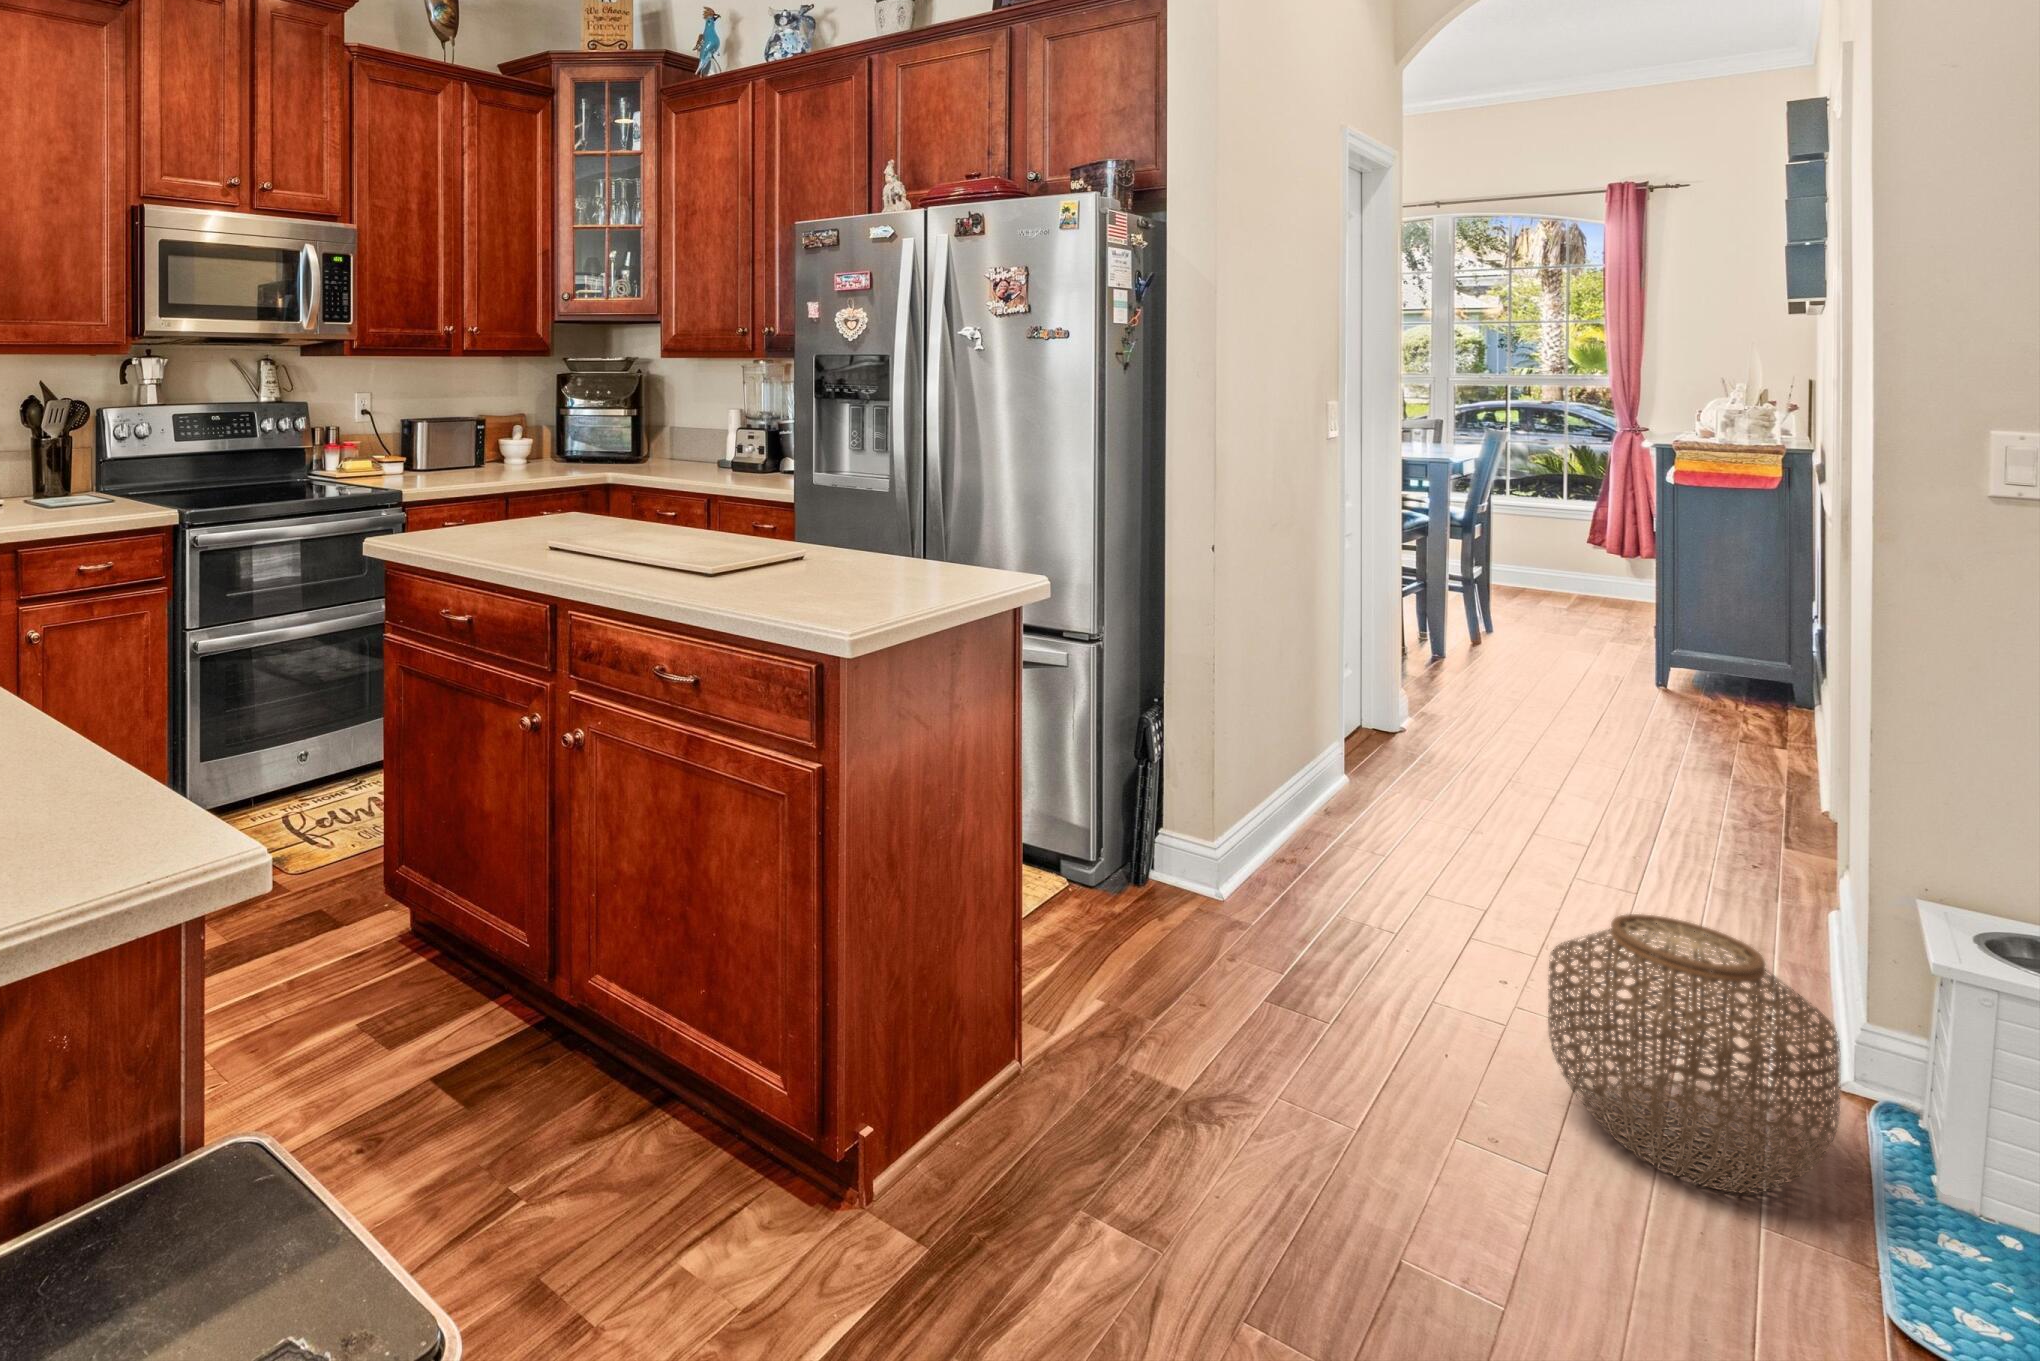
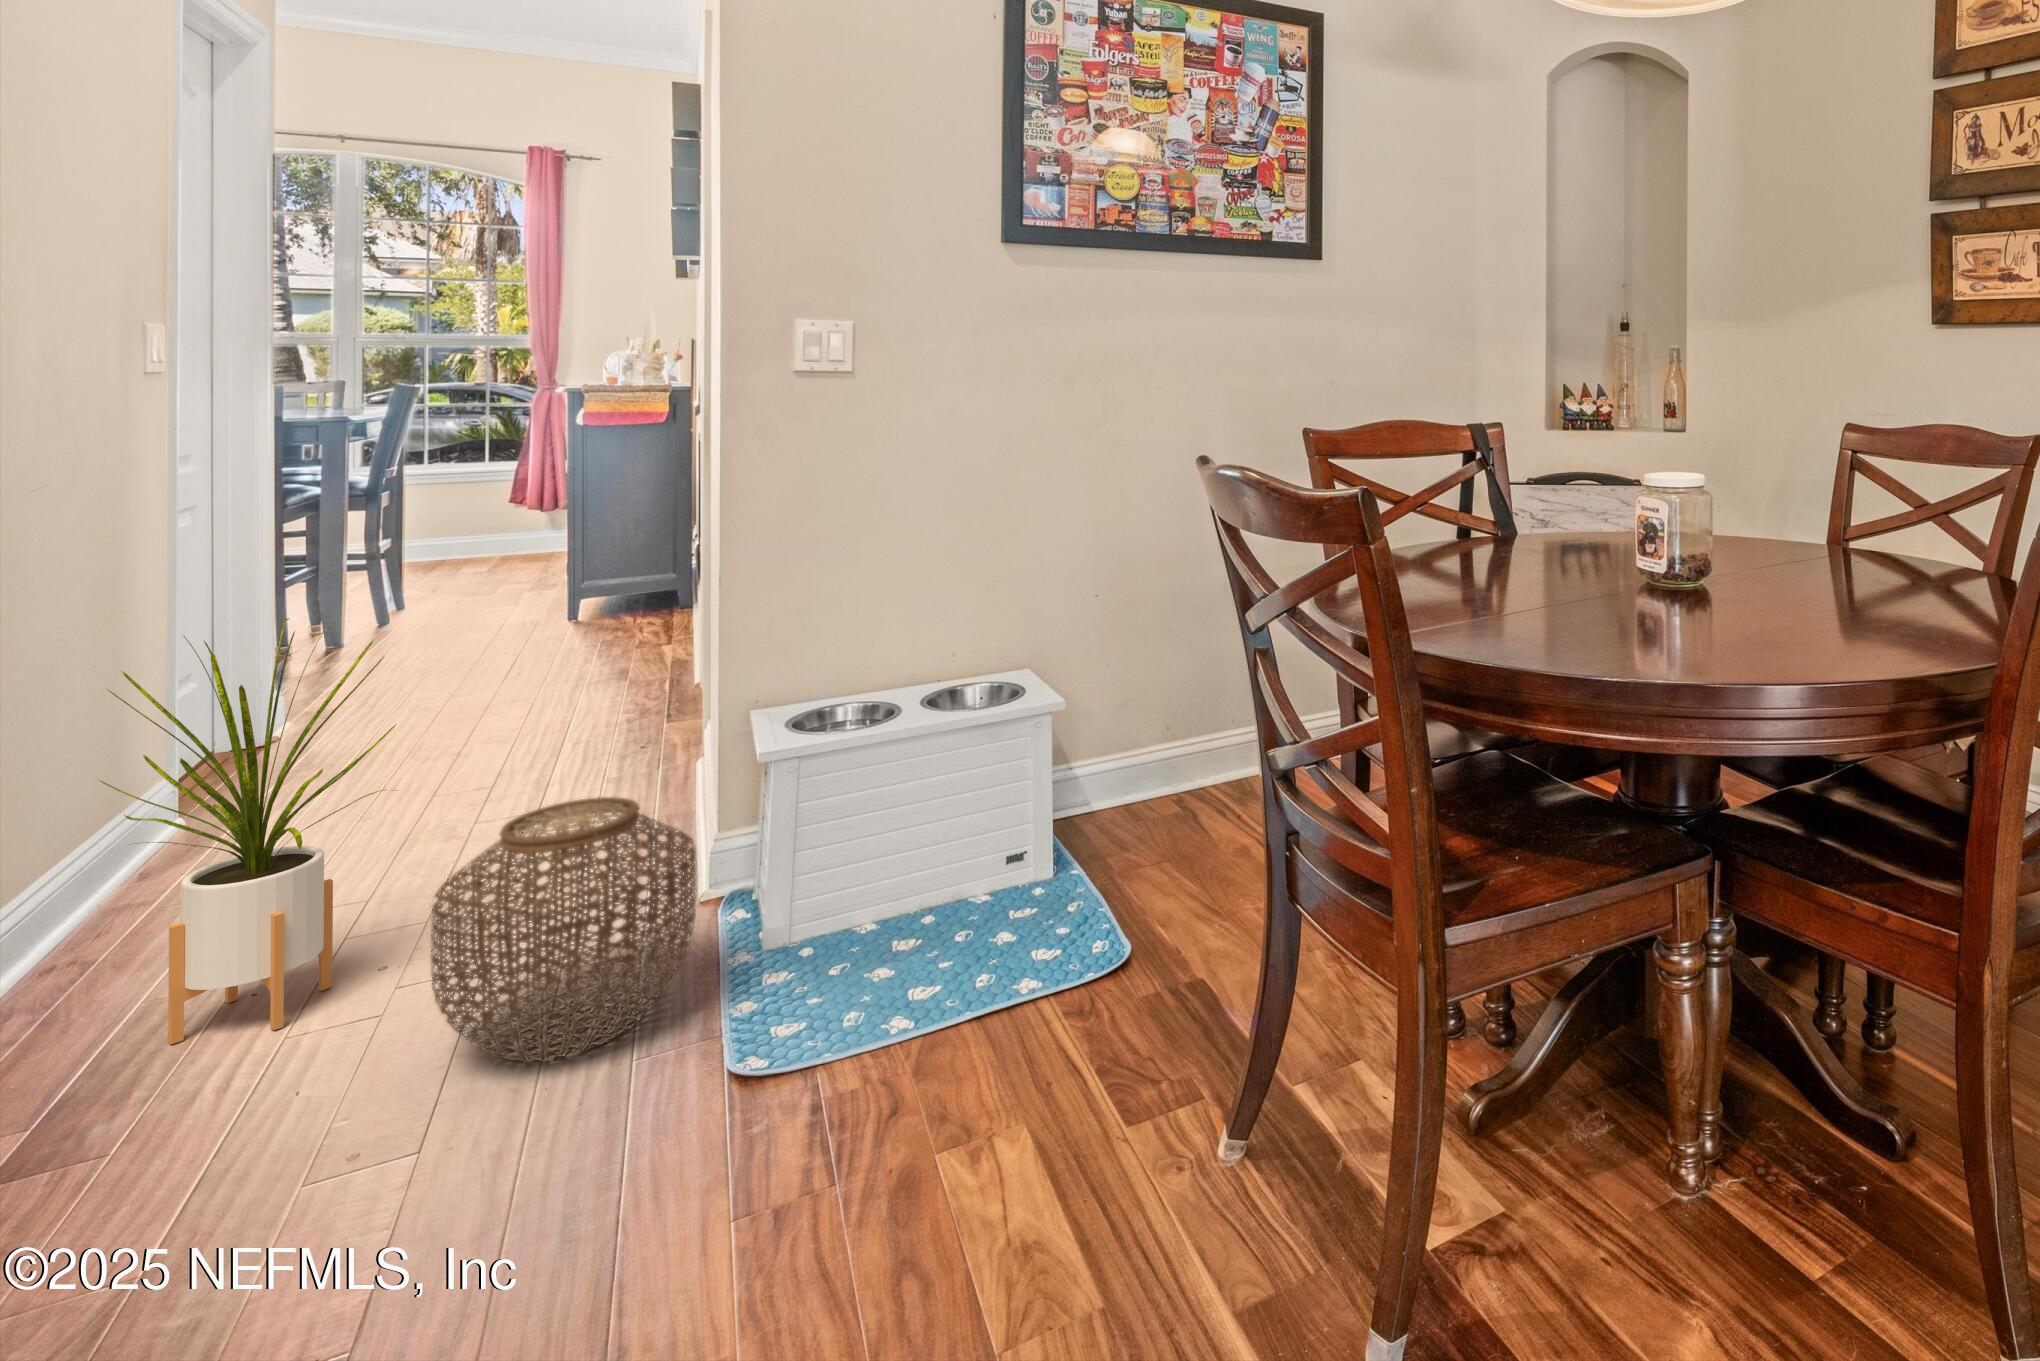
house plant: none [1310,659,1518,994] -> present [97,617,396,1044]

